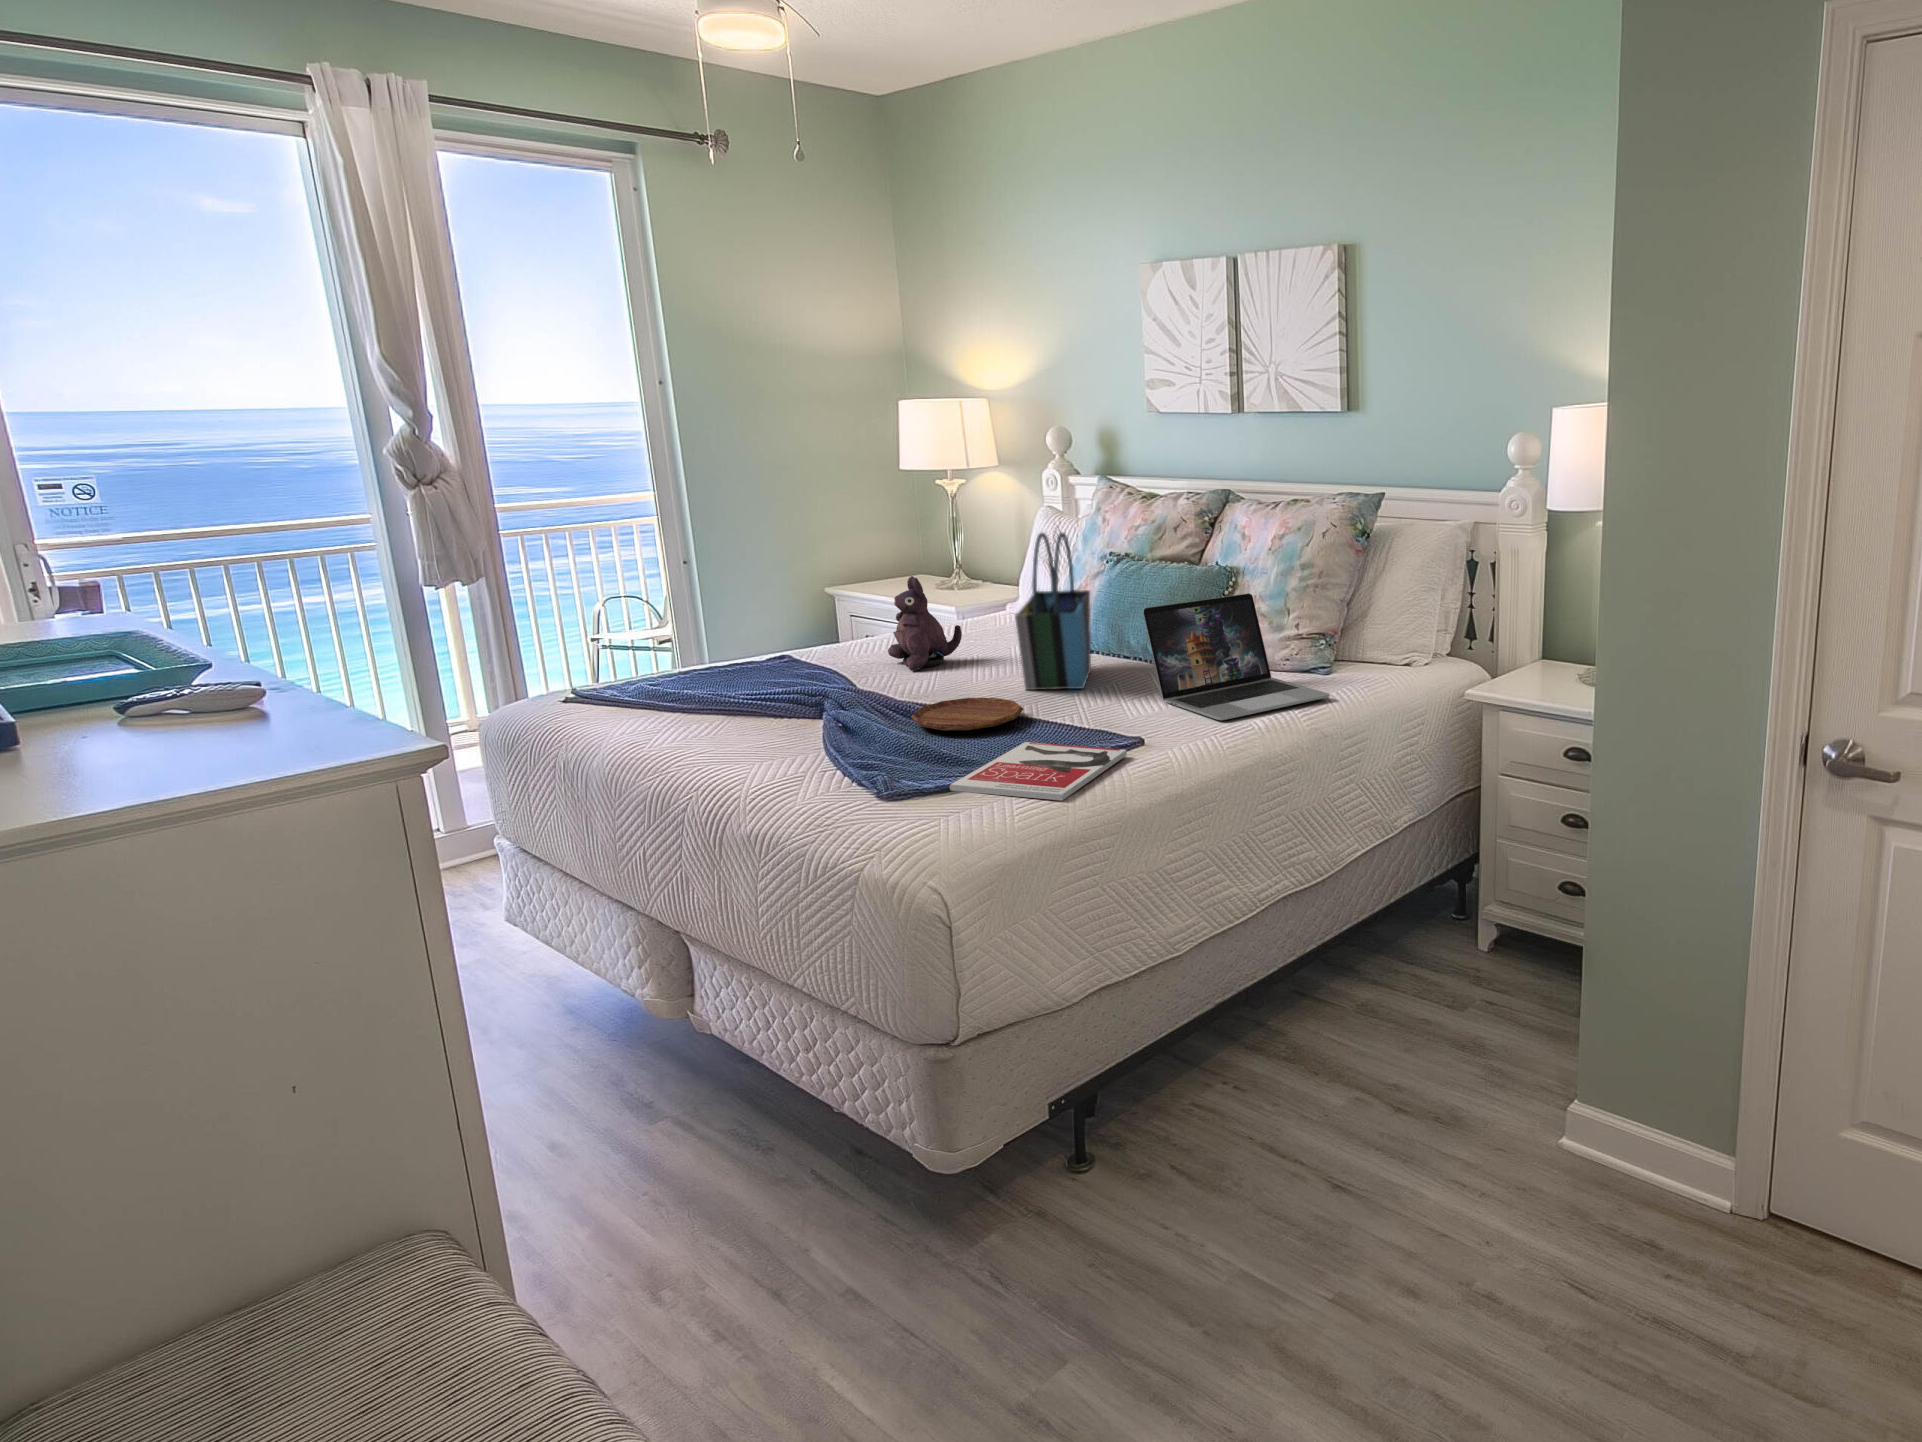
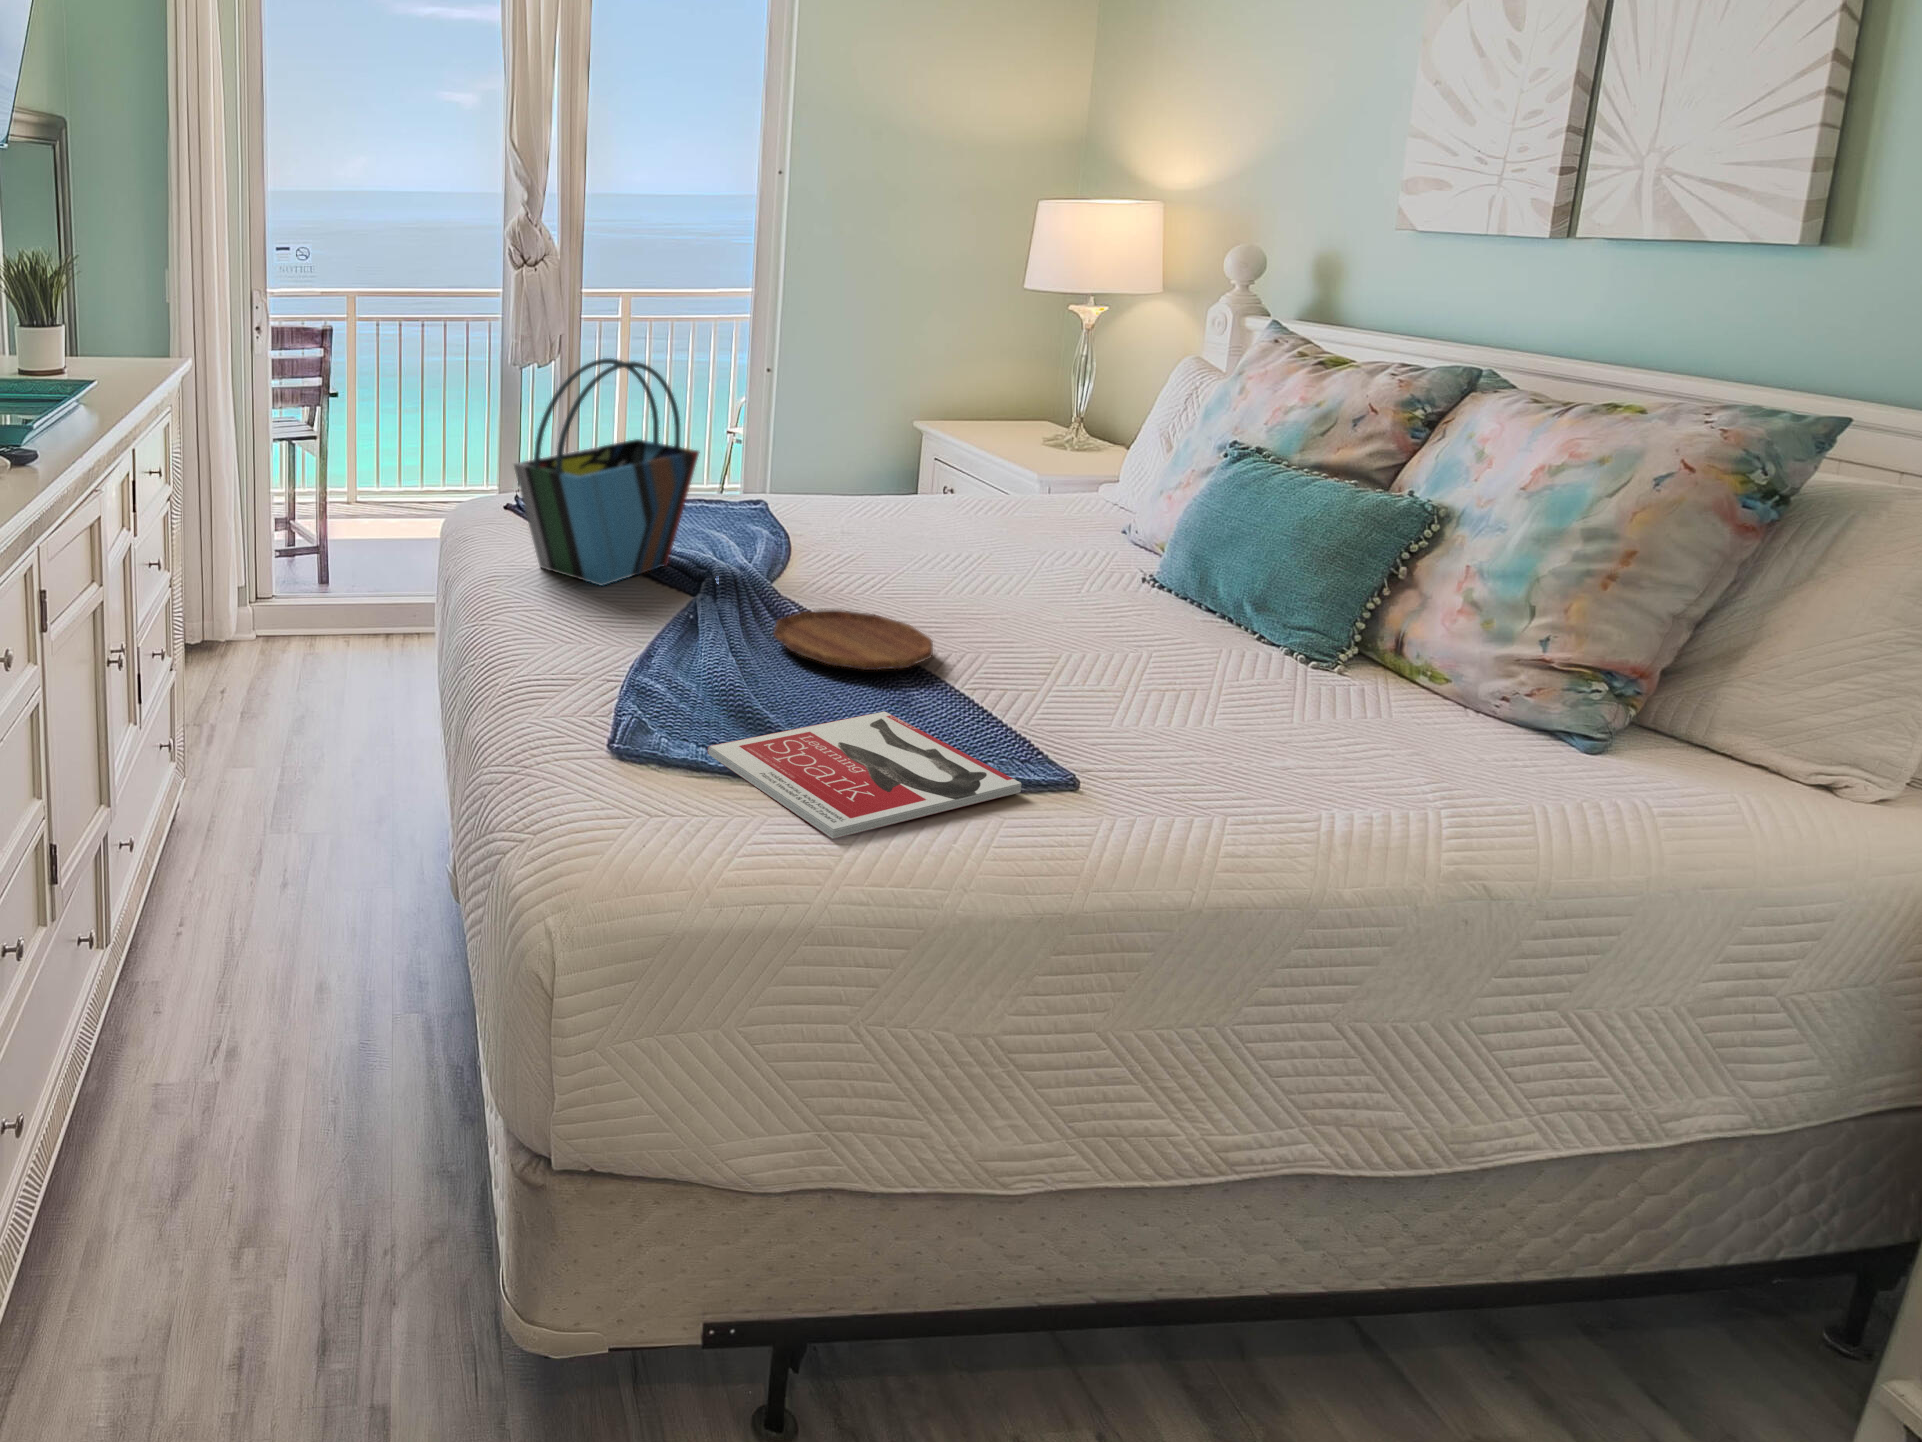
tote bag: present [1015,532,1091,690] -> present [514,358,700,586]
plush toy: present [888,576,962,671] -> none [853,427,955,553]
laptop: present [1143,593,1330,720] -> none [1186,546,1557,809]

